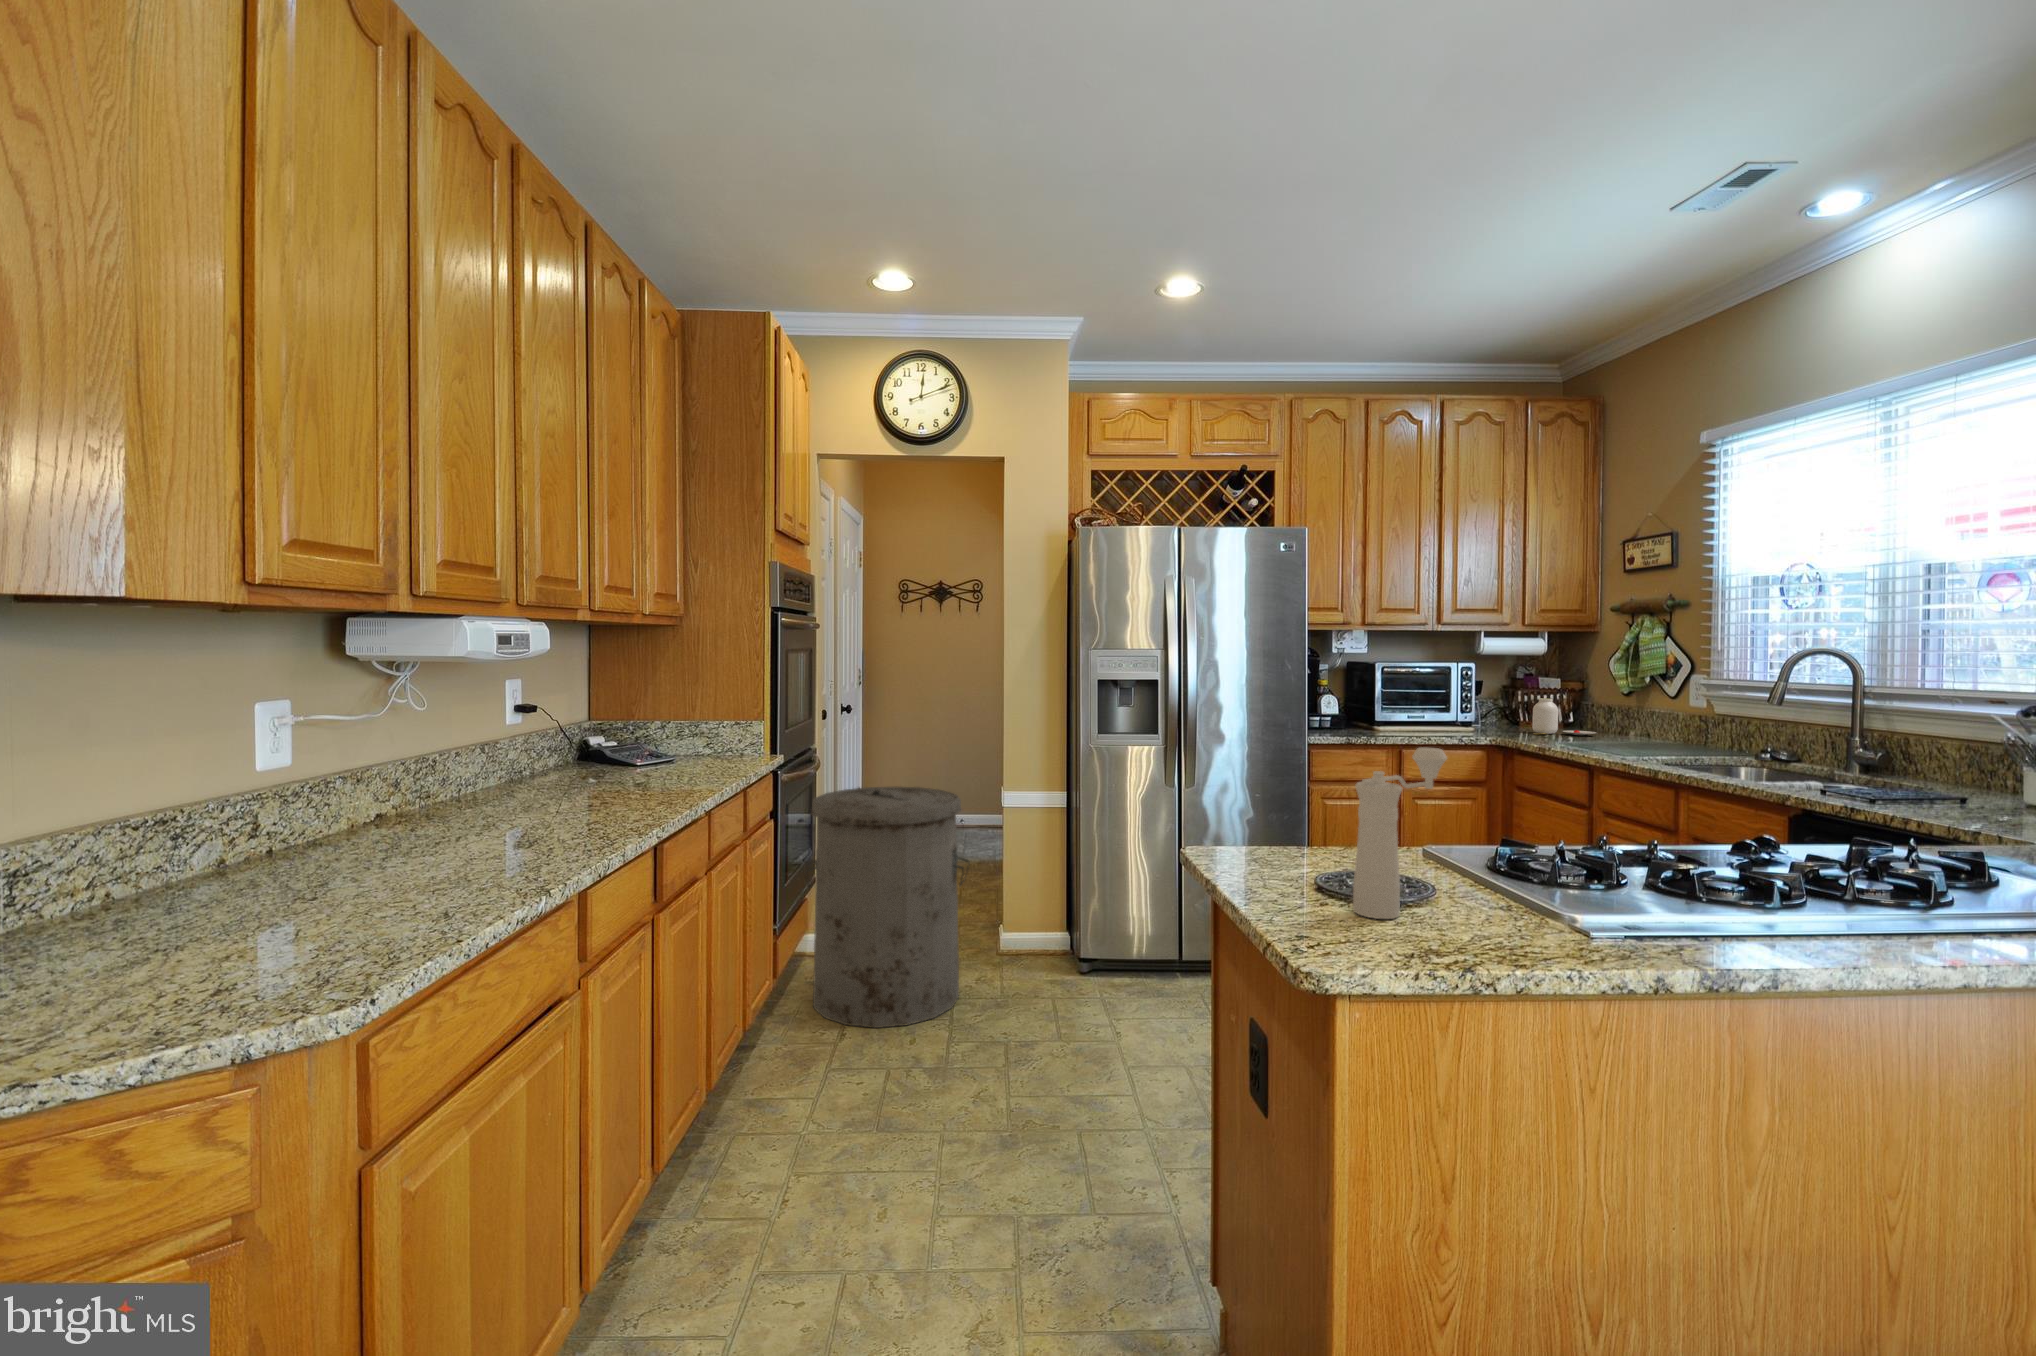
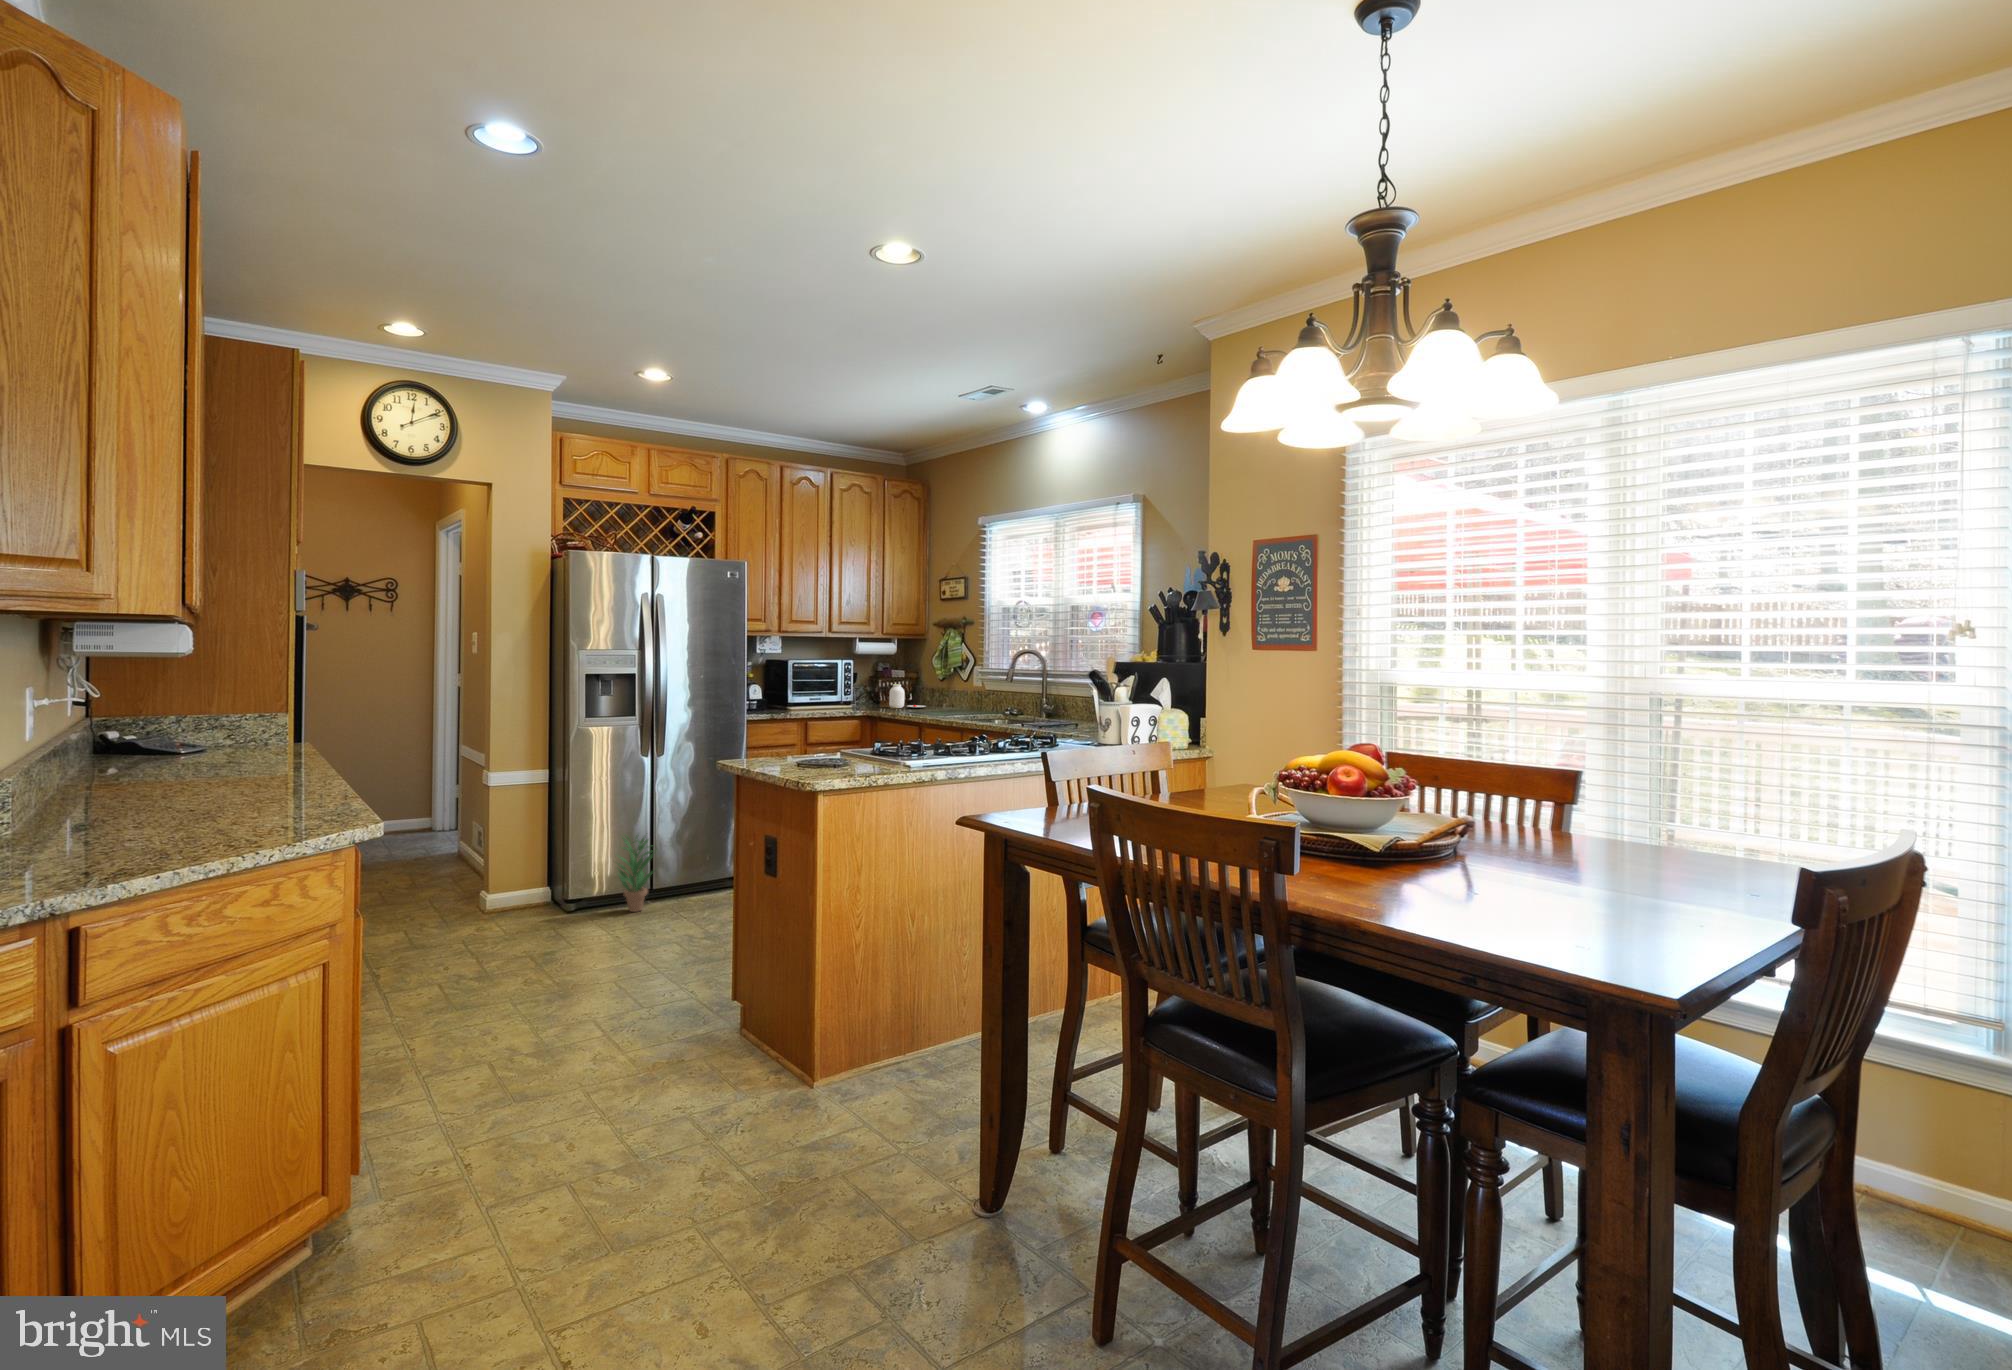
pepper mill: present [1353,748,1447,919] -> none [816,699,851,769]
trash can: present [804,787,969,1028] -> none [319,769,484,967]
potted plant: none [1121,889,1178,994] -> present [618,836,654,912]

